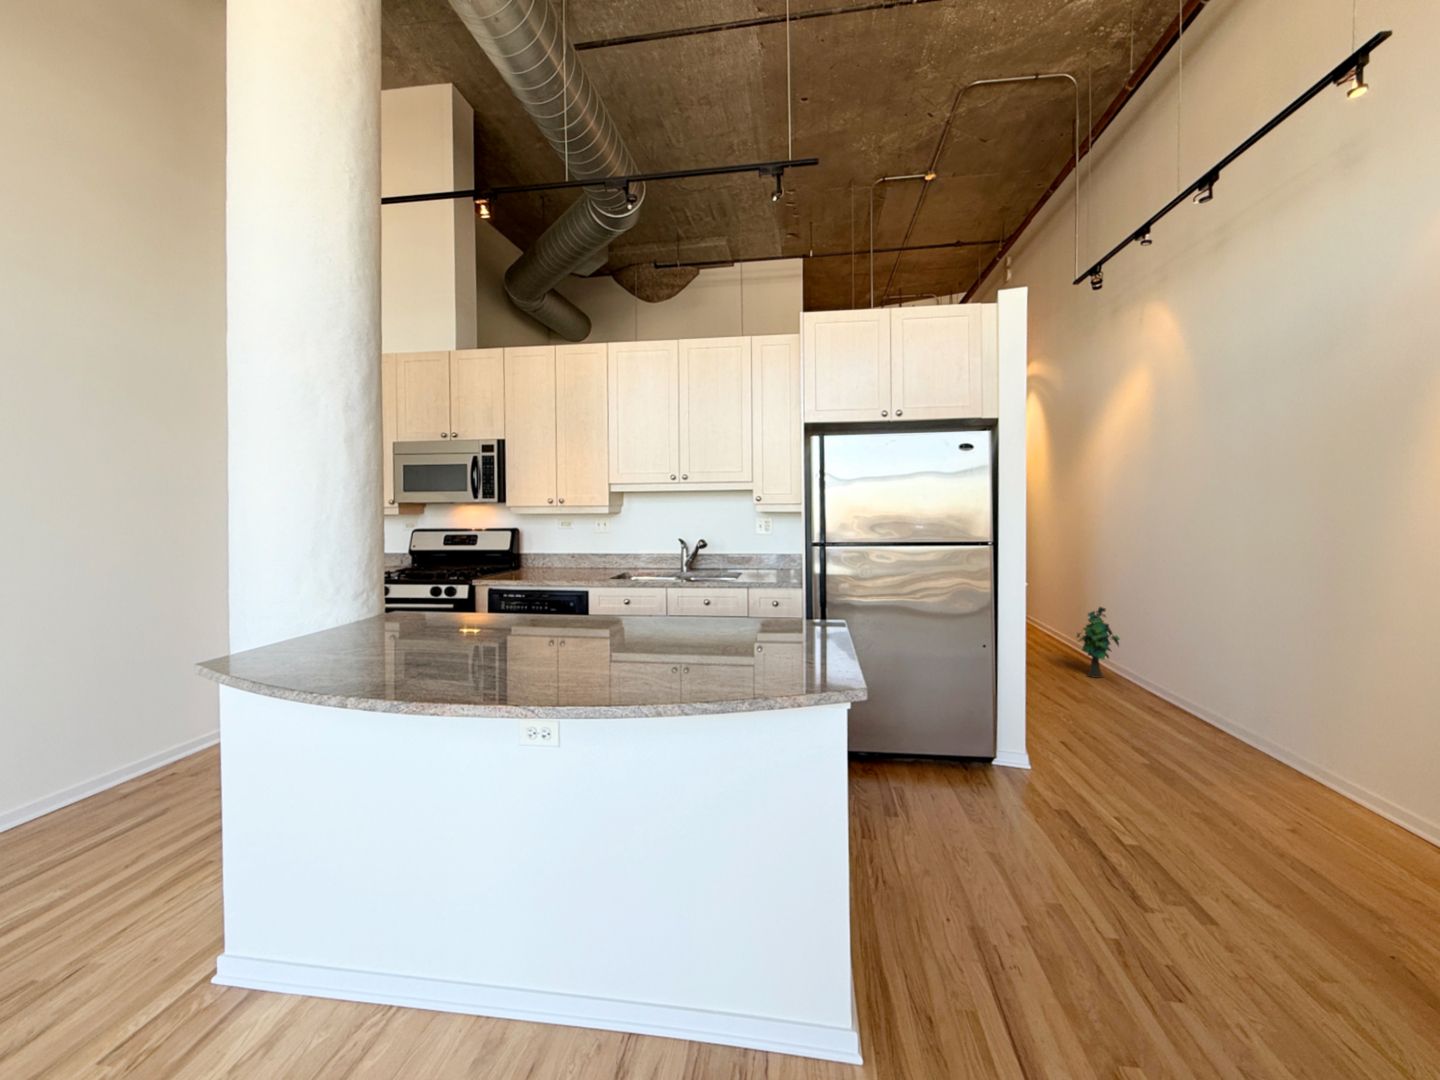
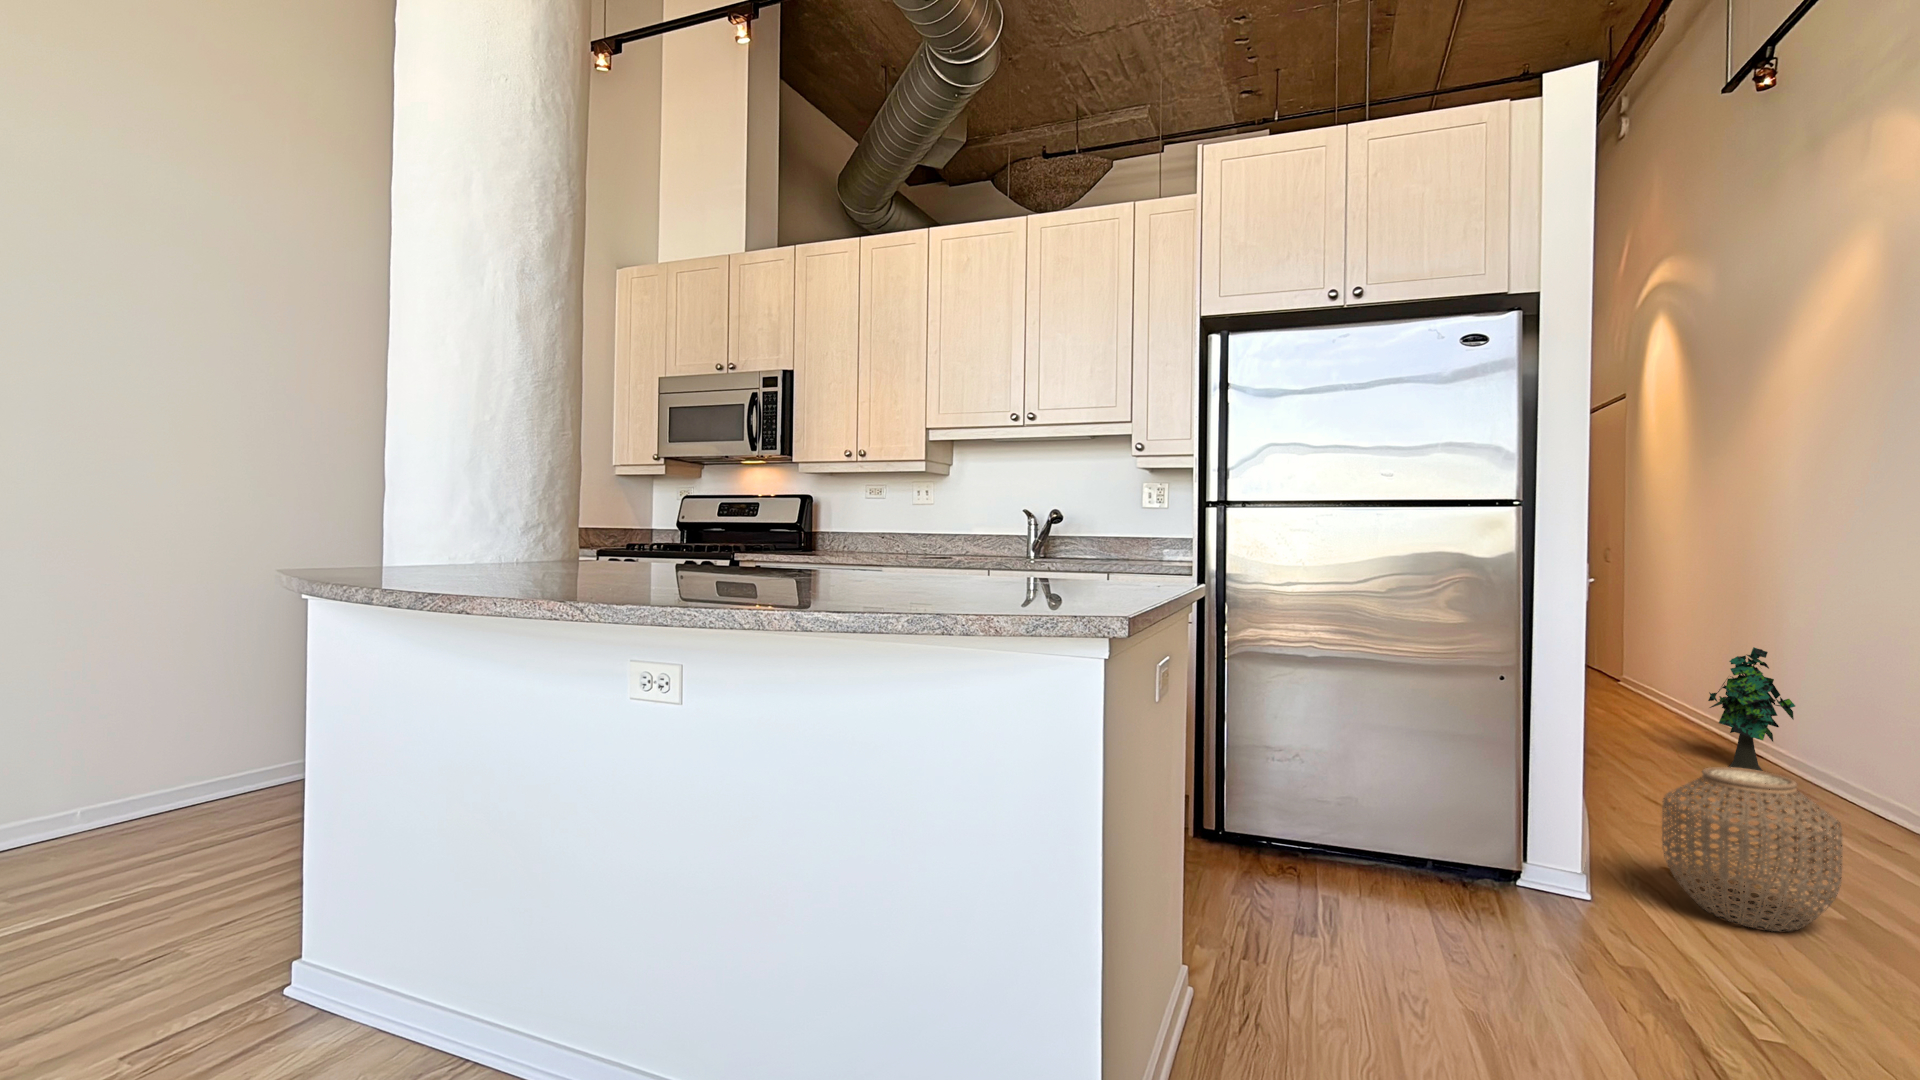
woven basket: none [1068,692,1156,782] -> present [1662,767,1843,931]

